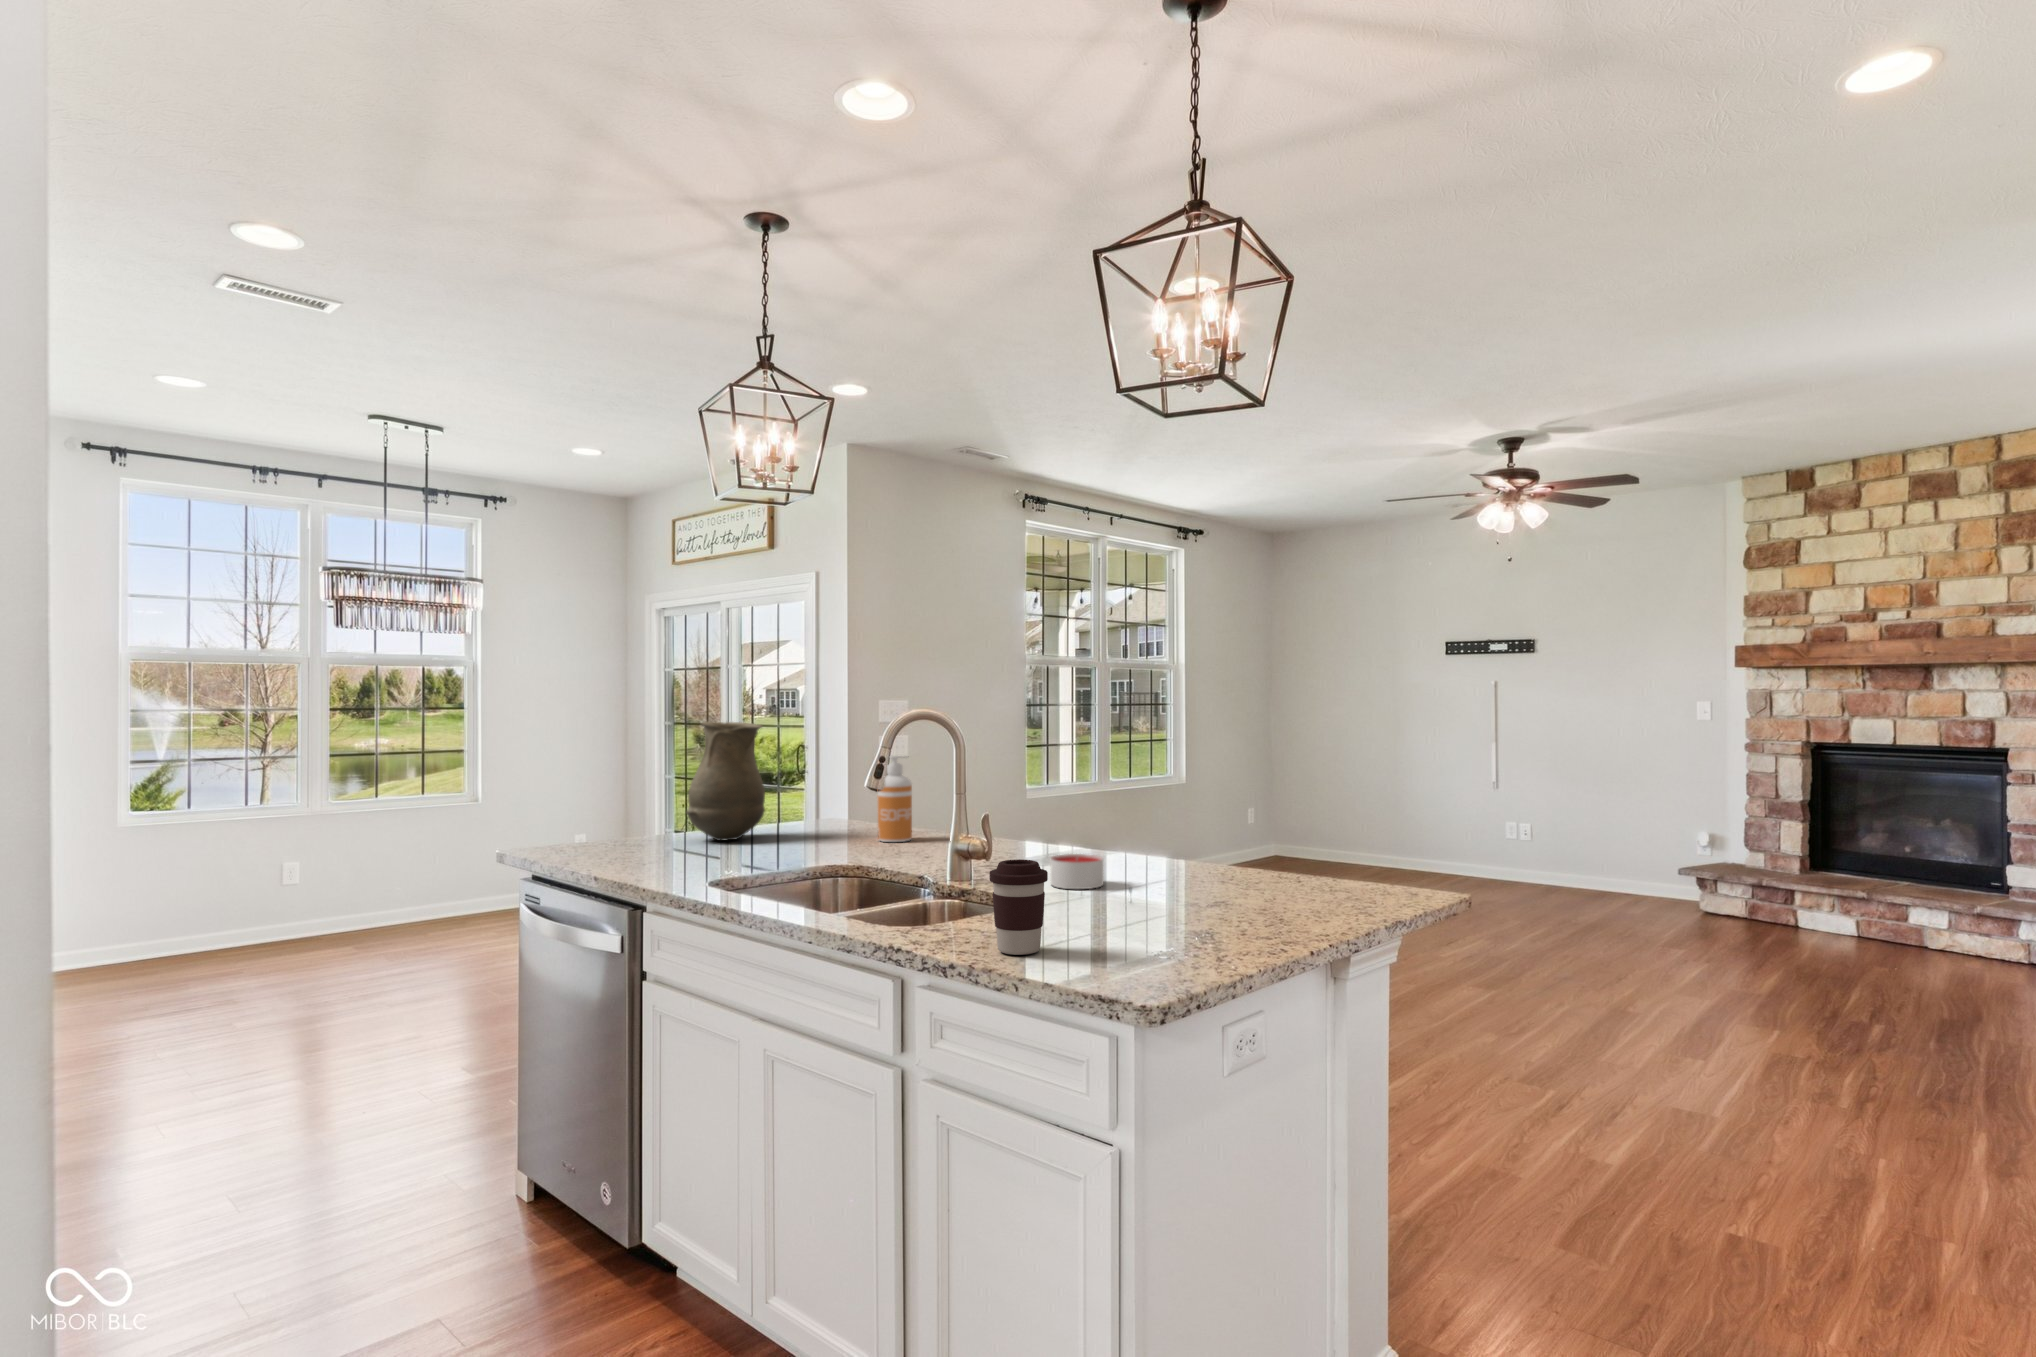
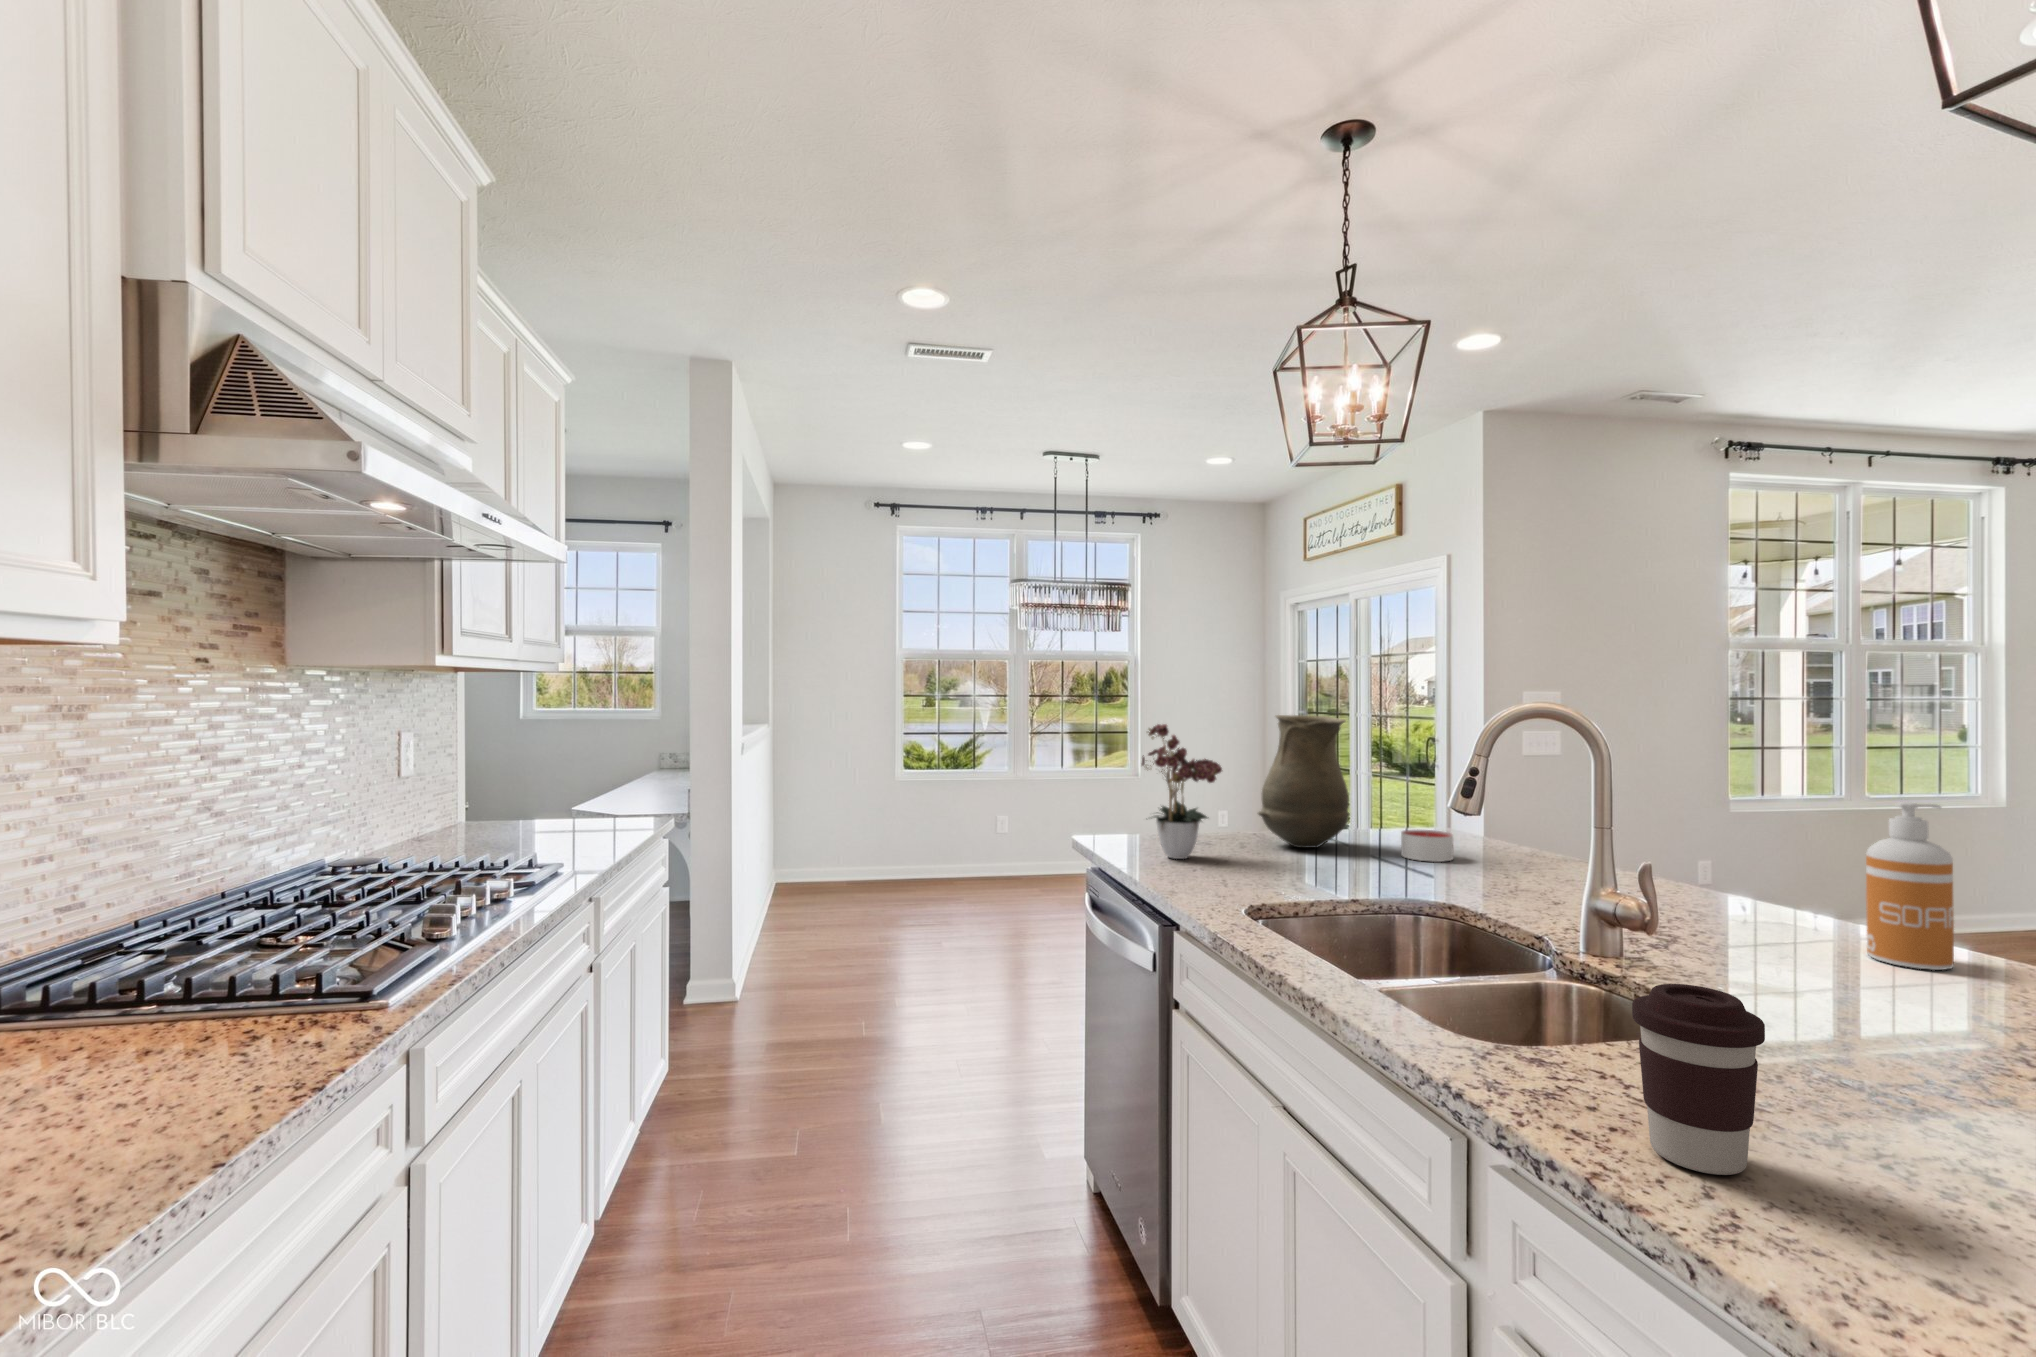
flower arrangement: none [579,727,666,859] -> present [1142,724,1222,859]
soap dispenser: present [878,756,912,842] -> present [1866,802,1954,970]
candle: present [1051,854,1103,889] -> present [1401,830,1453,862]

